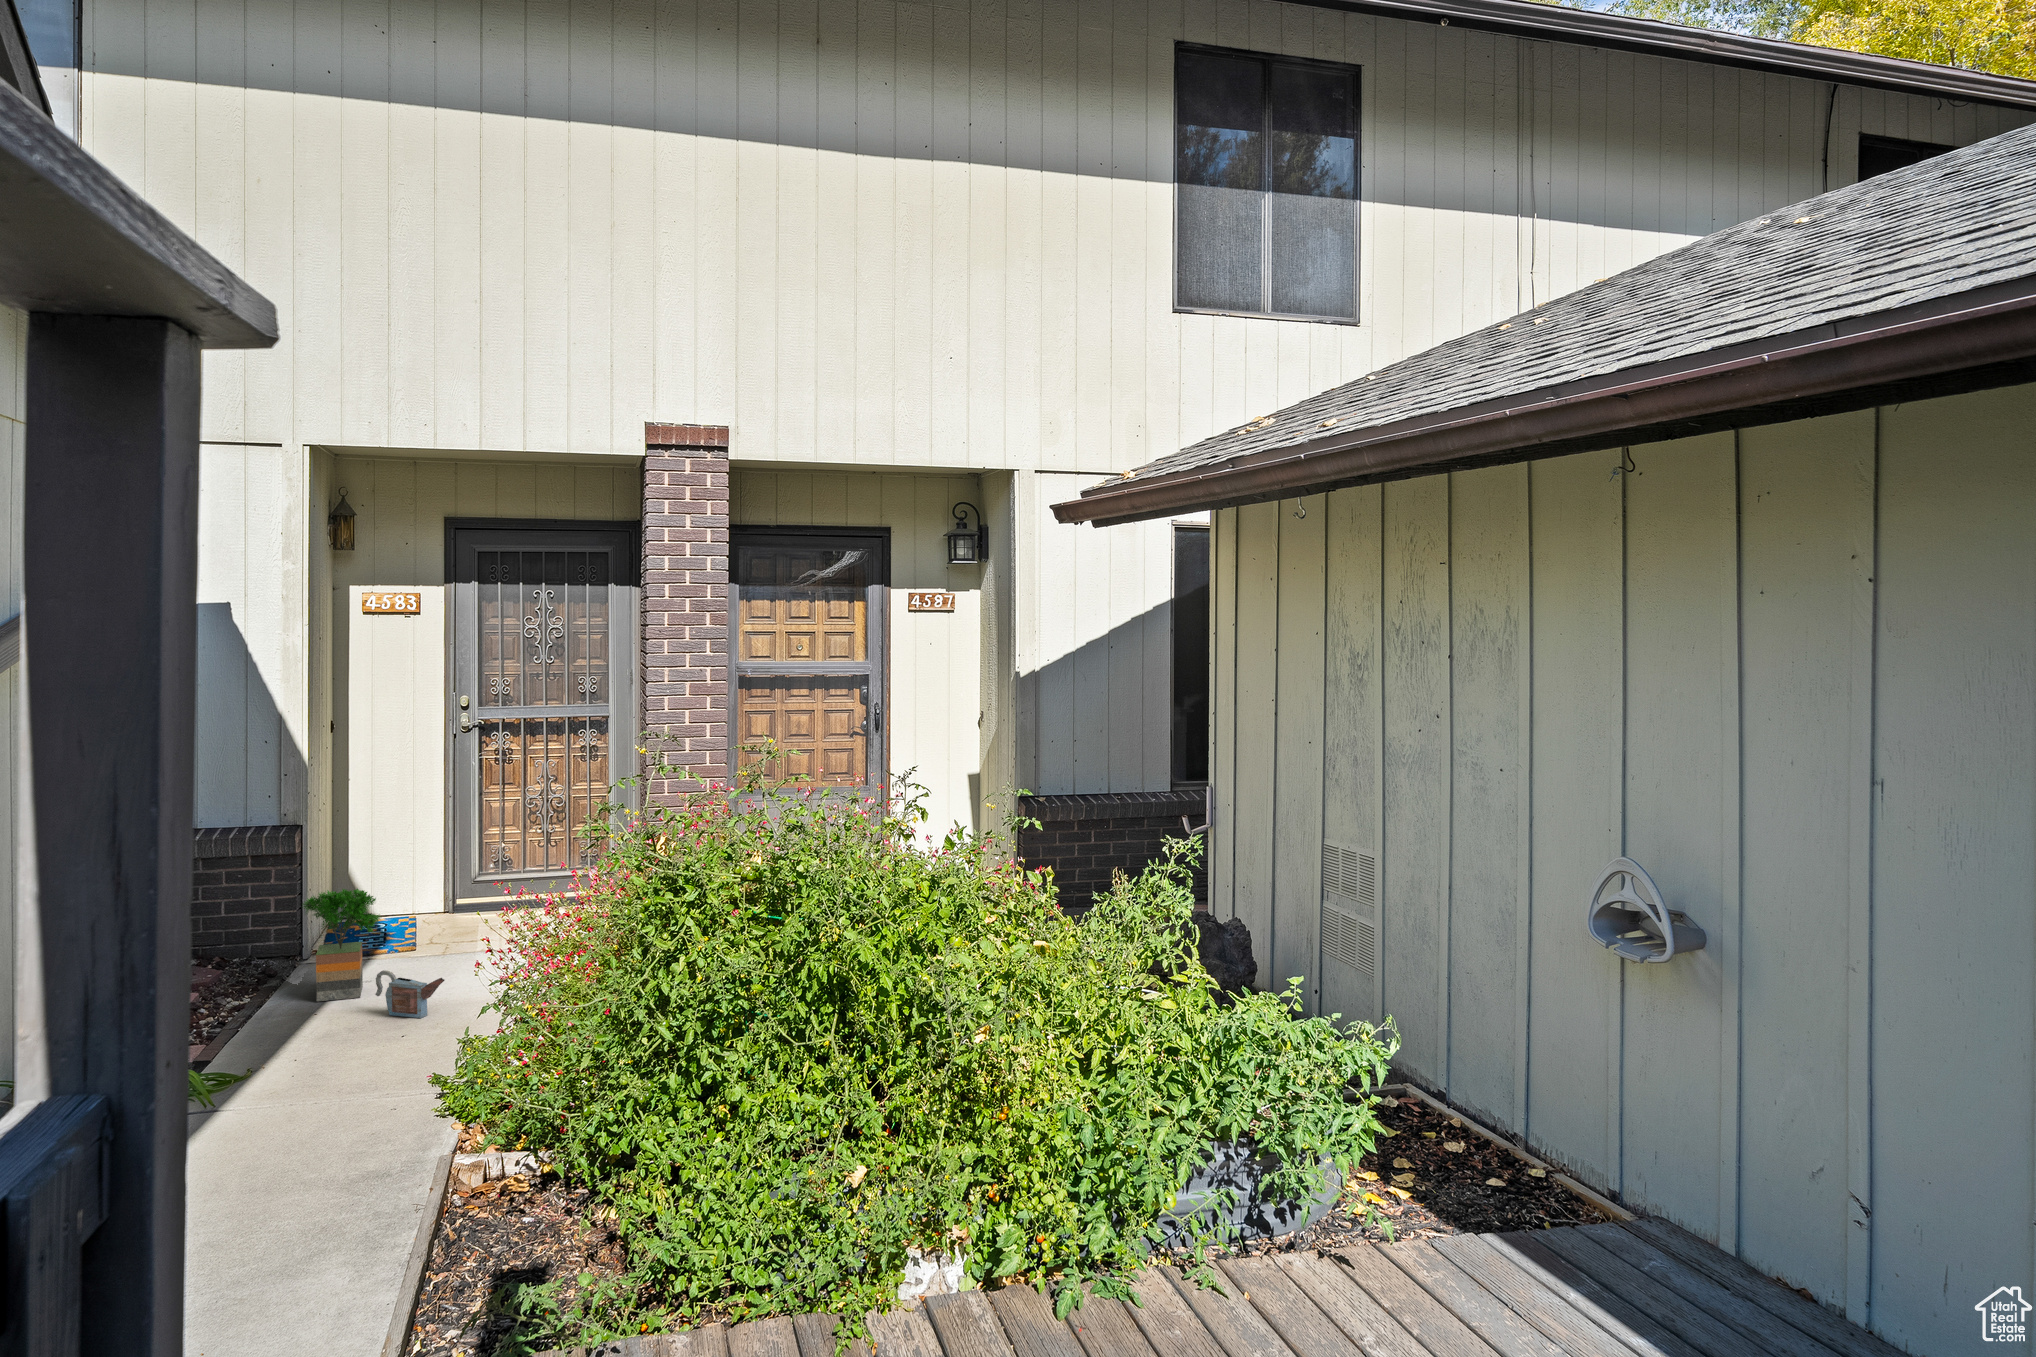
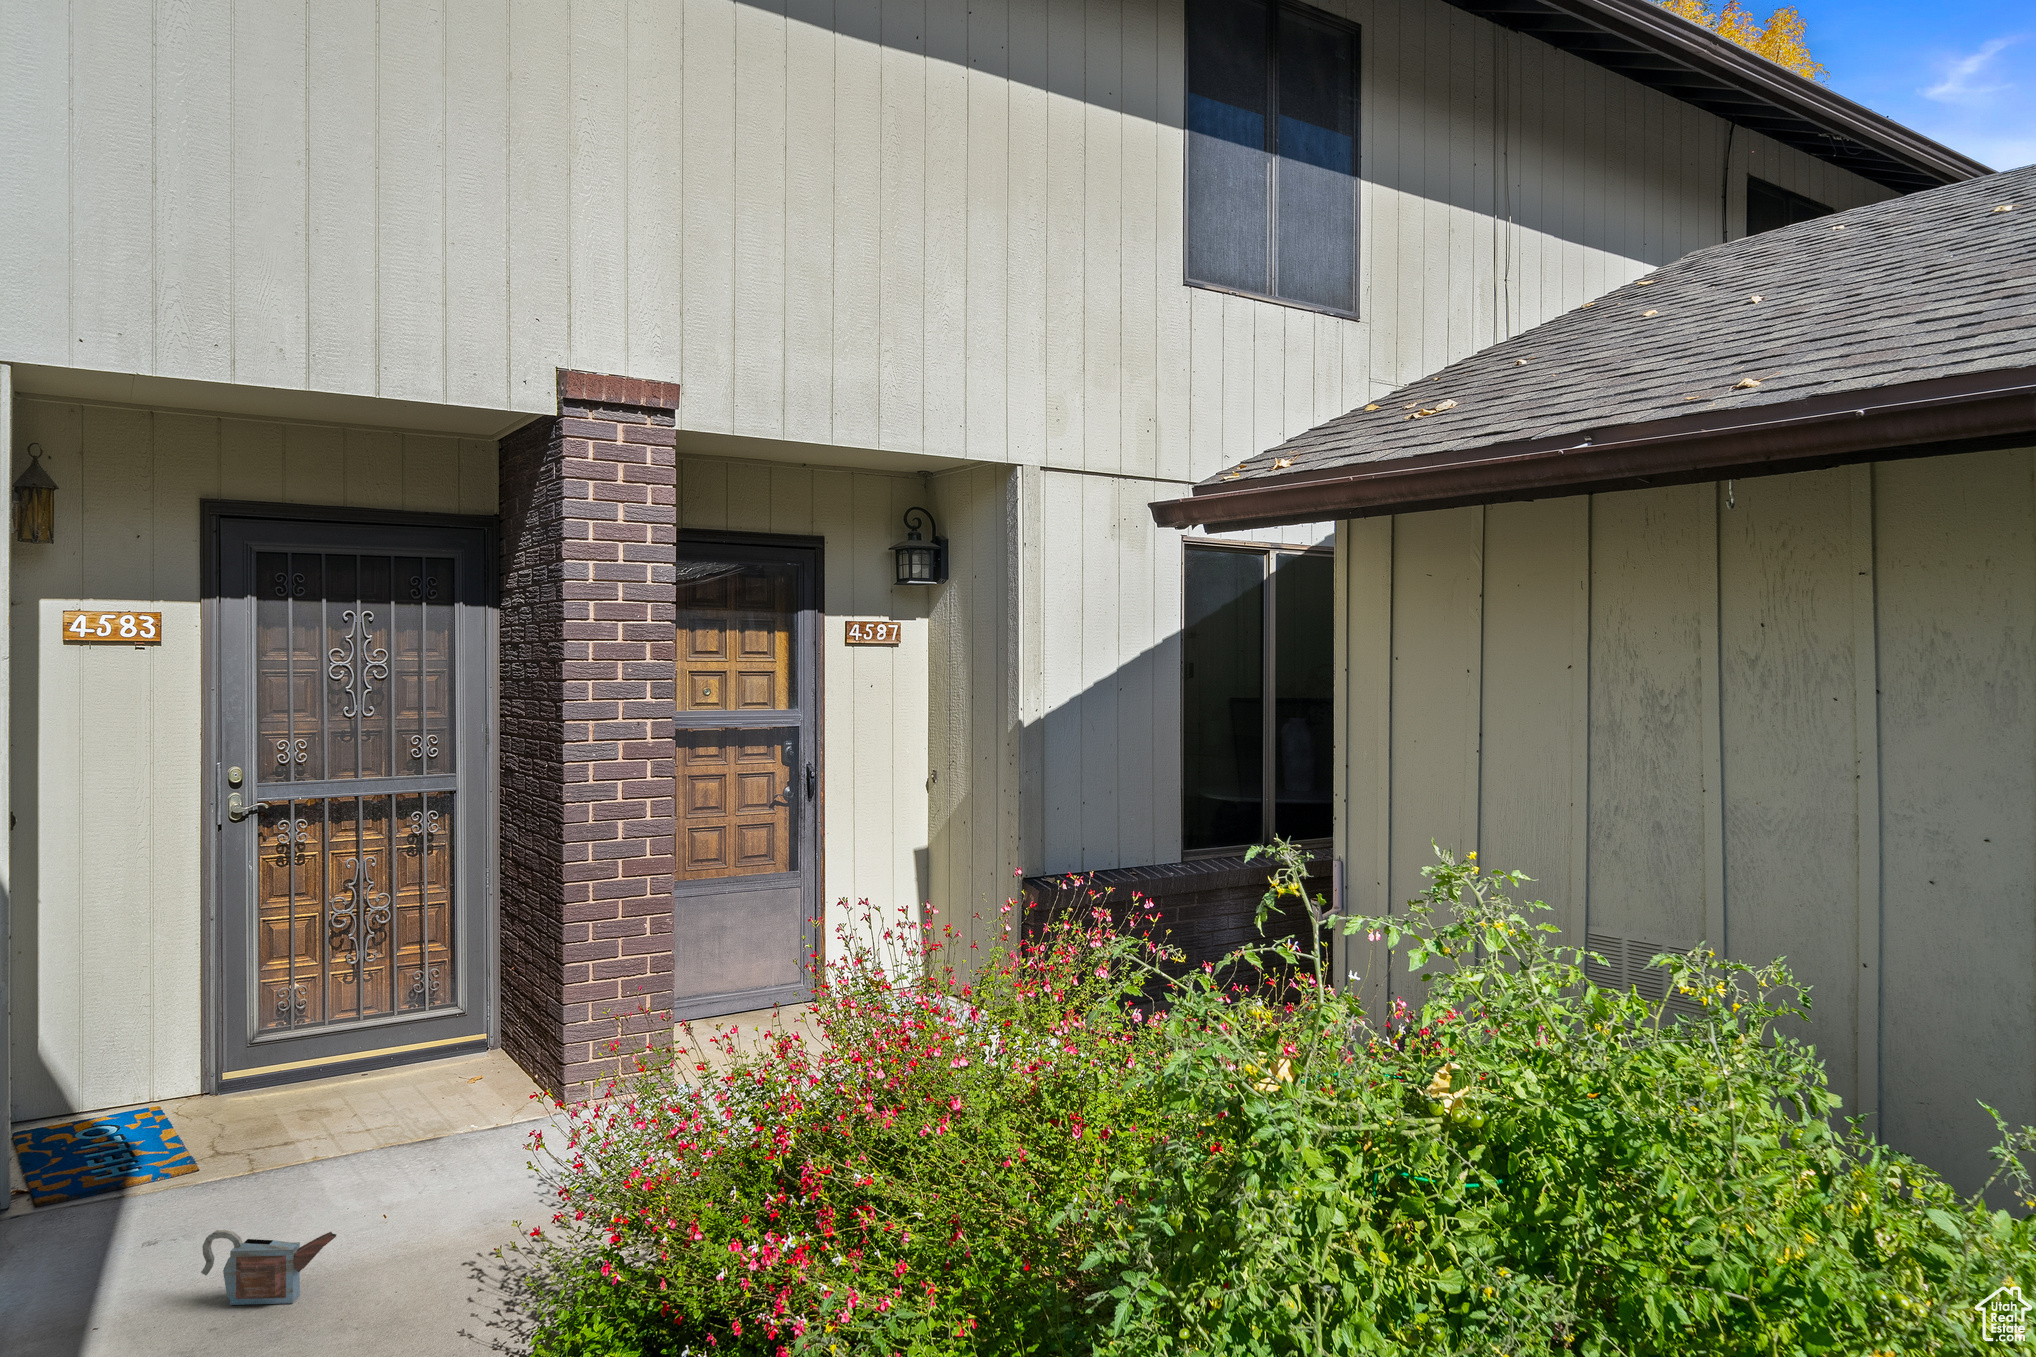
potted tree: present [303,889,380,1001] -> none [40,1091,187,1295]

